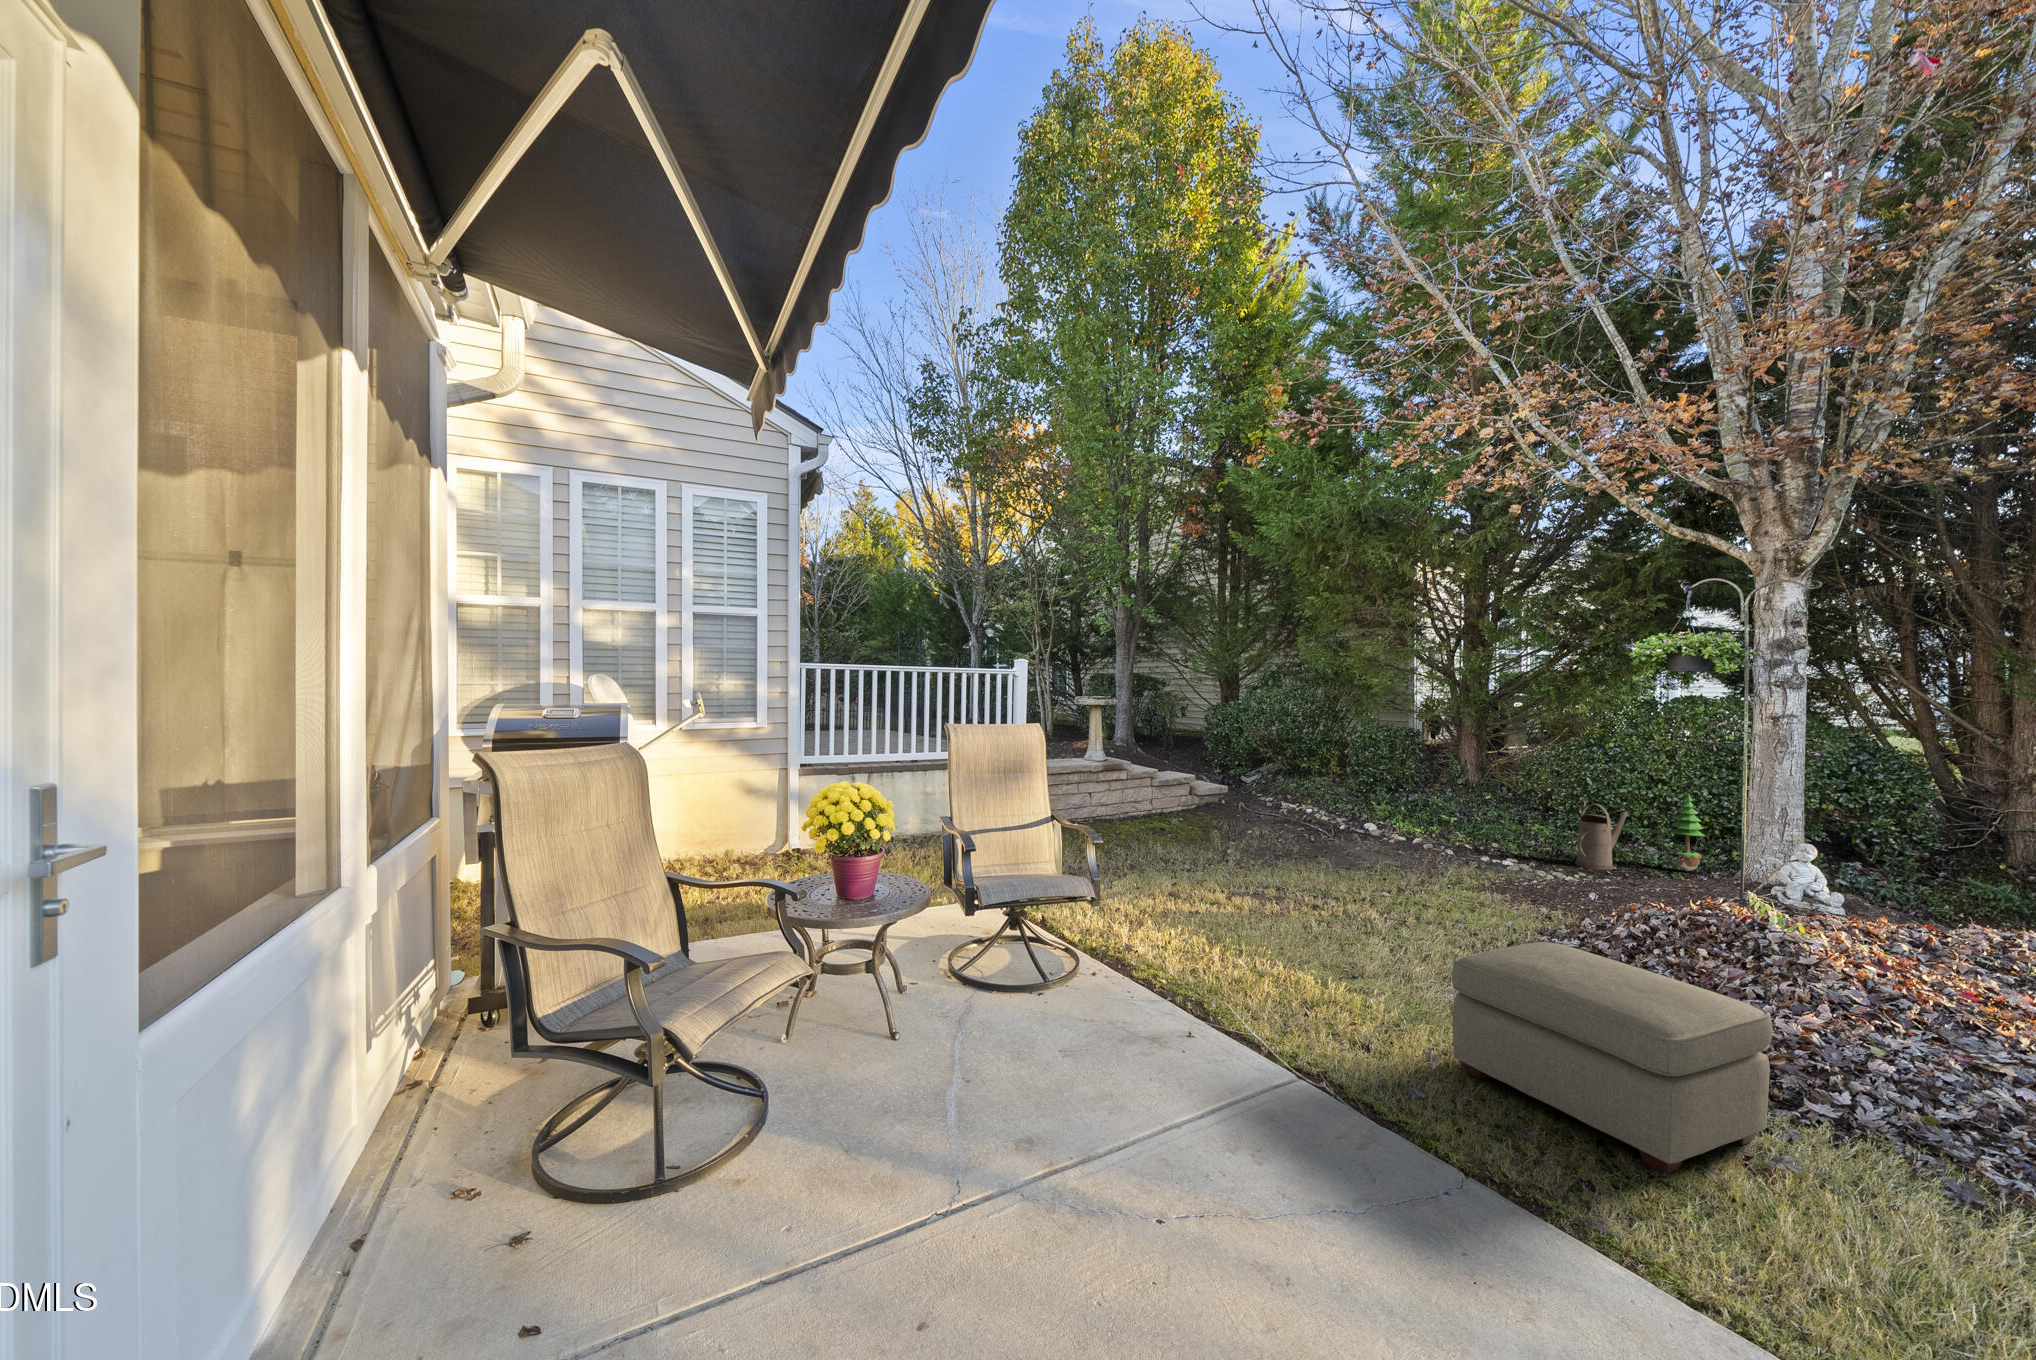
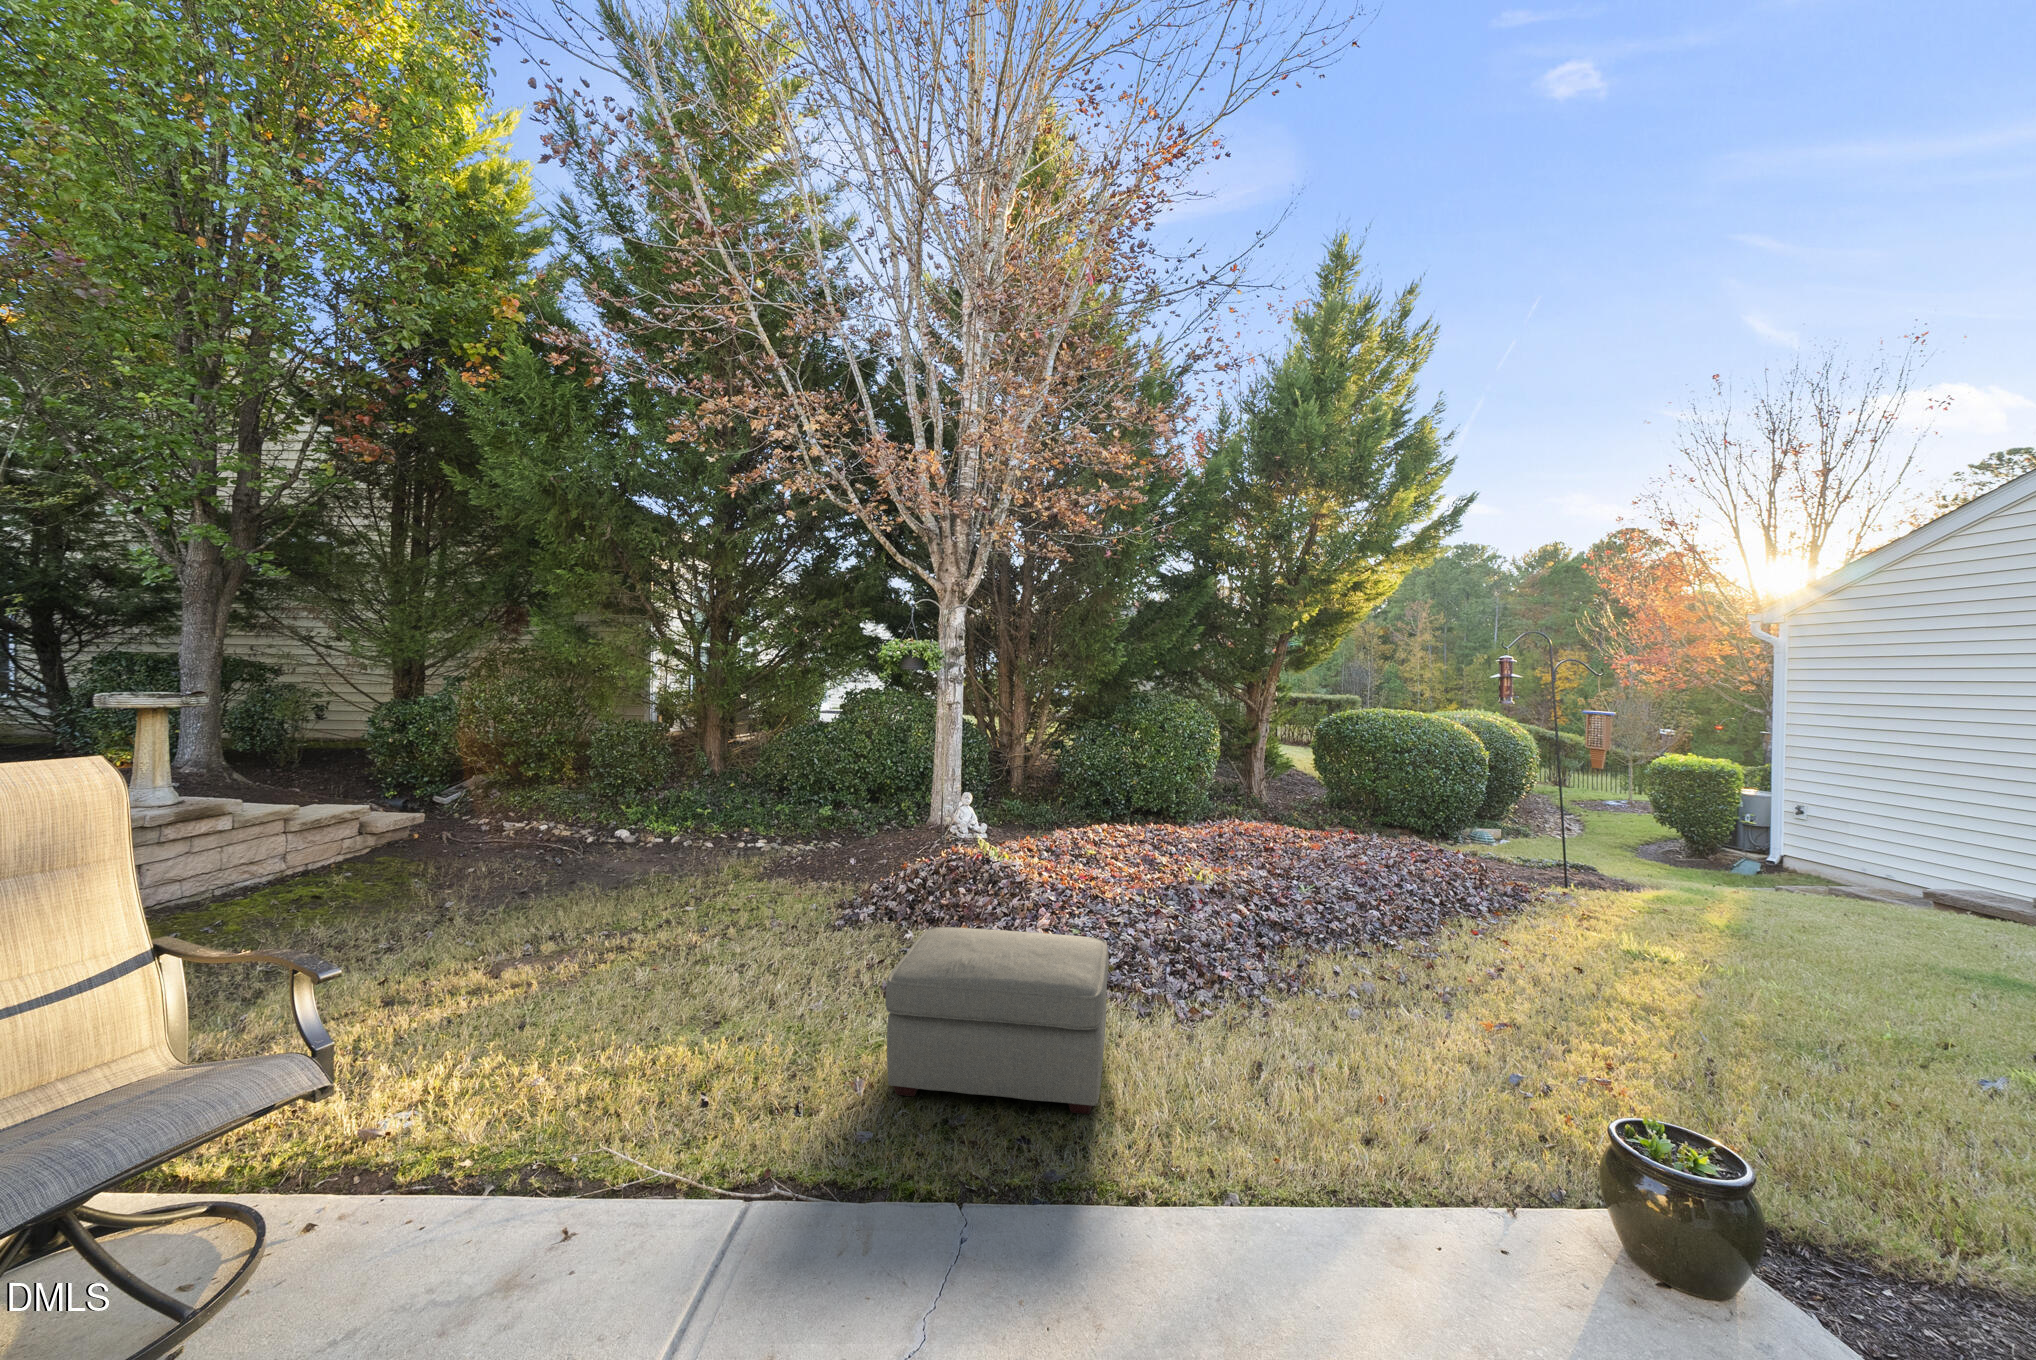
potted tree: present [1671,794,1705,871] -> none [873,763,895,823]
watering can: present [1575,804,1628,870] -> none [813,780,845,835]

